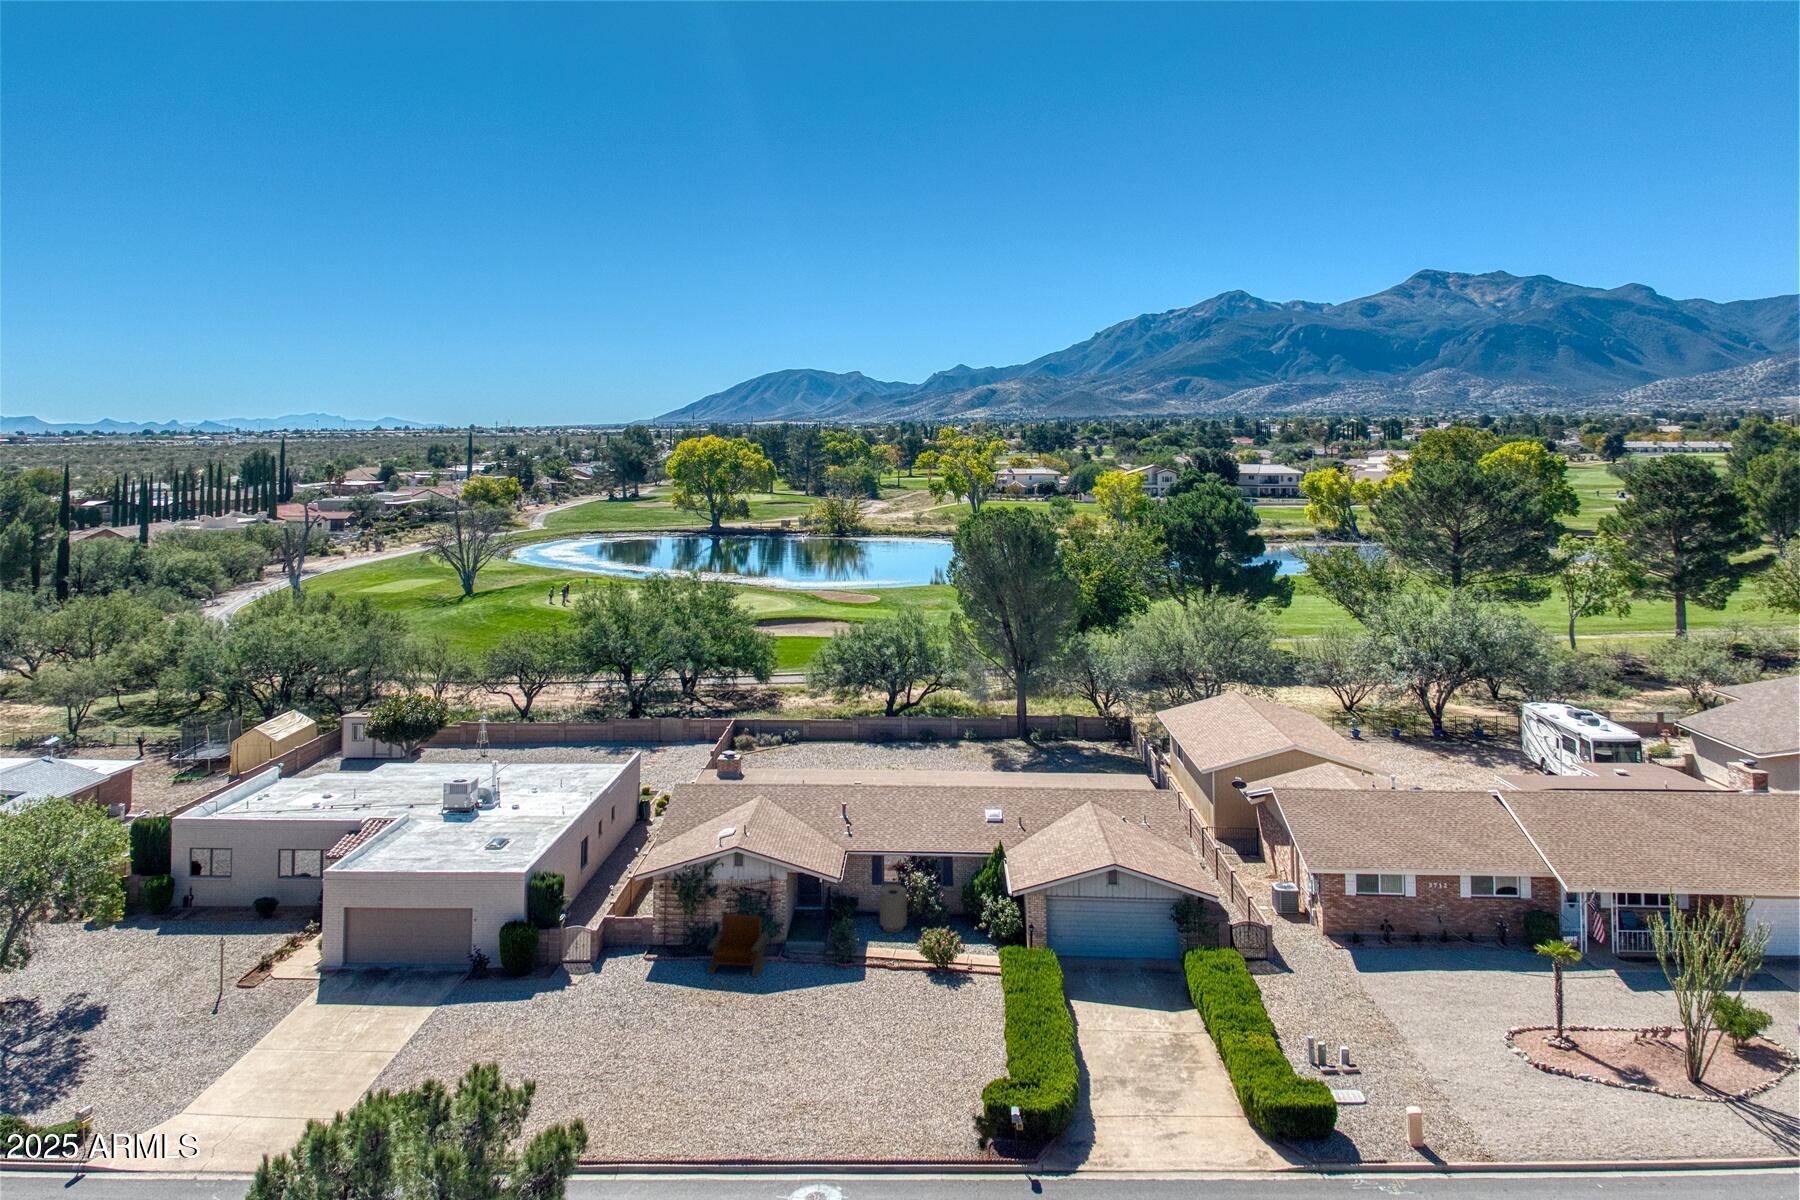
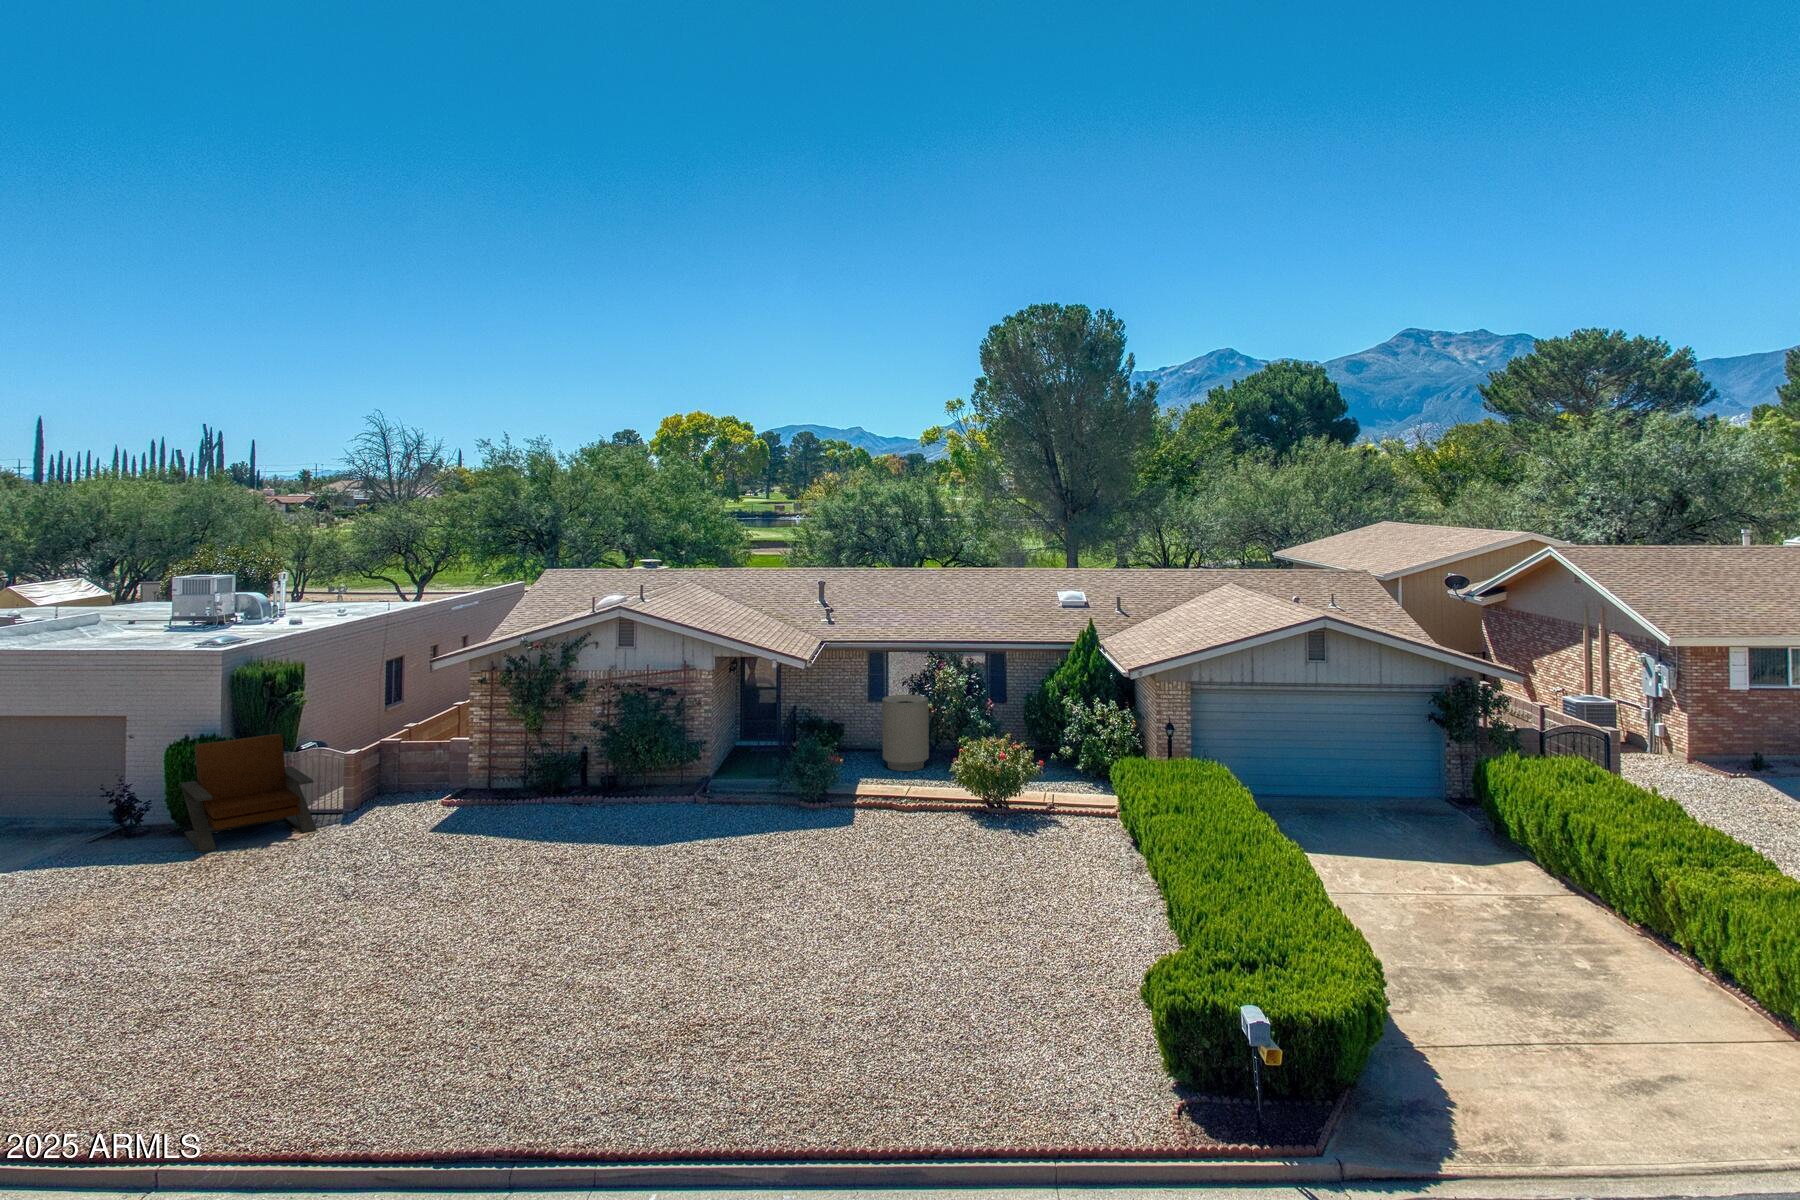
lounge chair: present [707,914,768,977] -> present [181,734,316,852]
potted plant: present [972,1114,996,1150] -> none [1126,1024,1202,1123]

